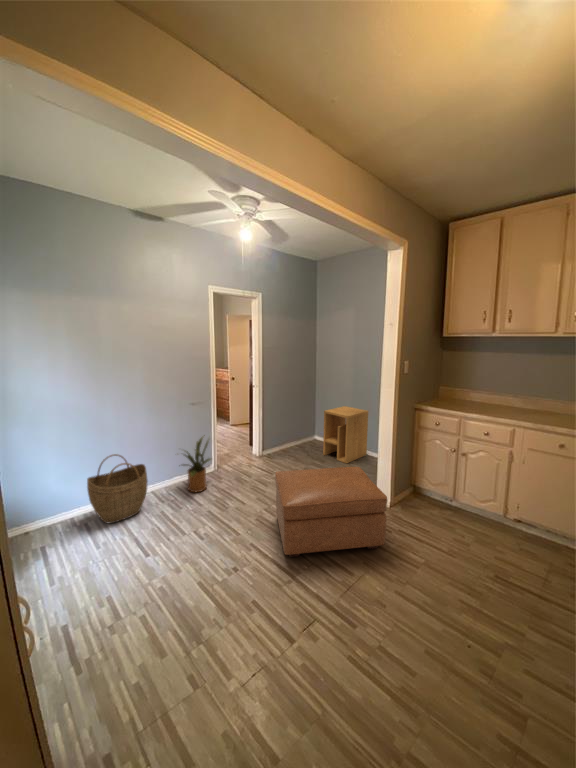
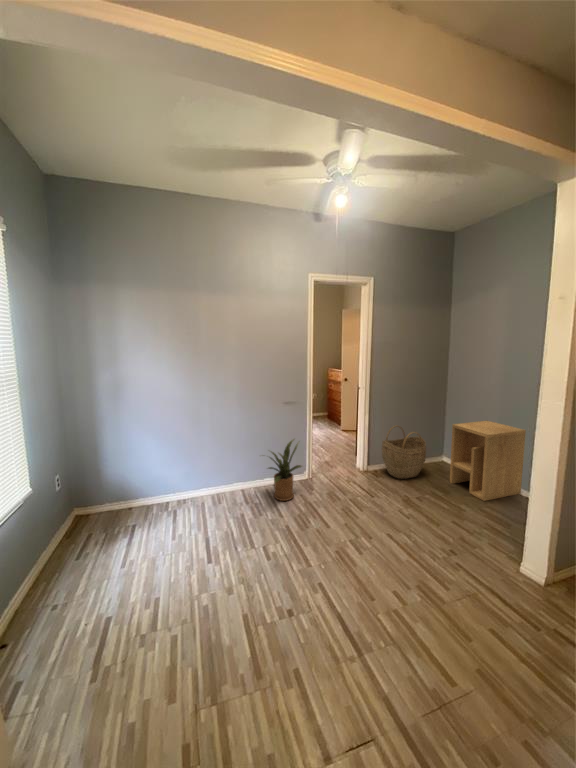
woven basket: present [87,454,148,523] -> present [382,426,426,479]
ottoman: present [275,467,387,557] -> none [354,496,537,658]

